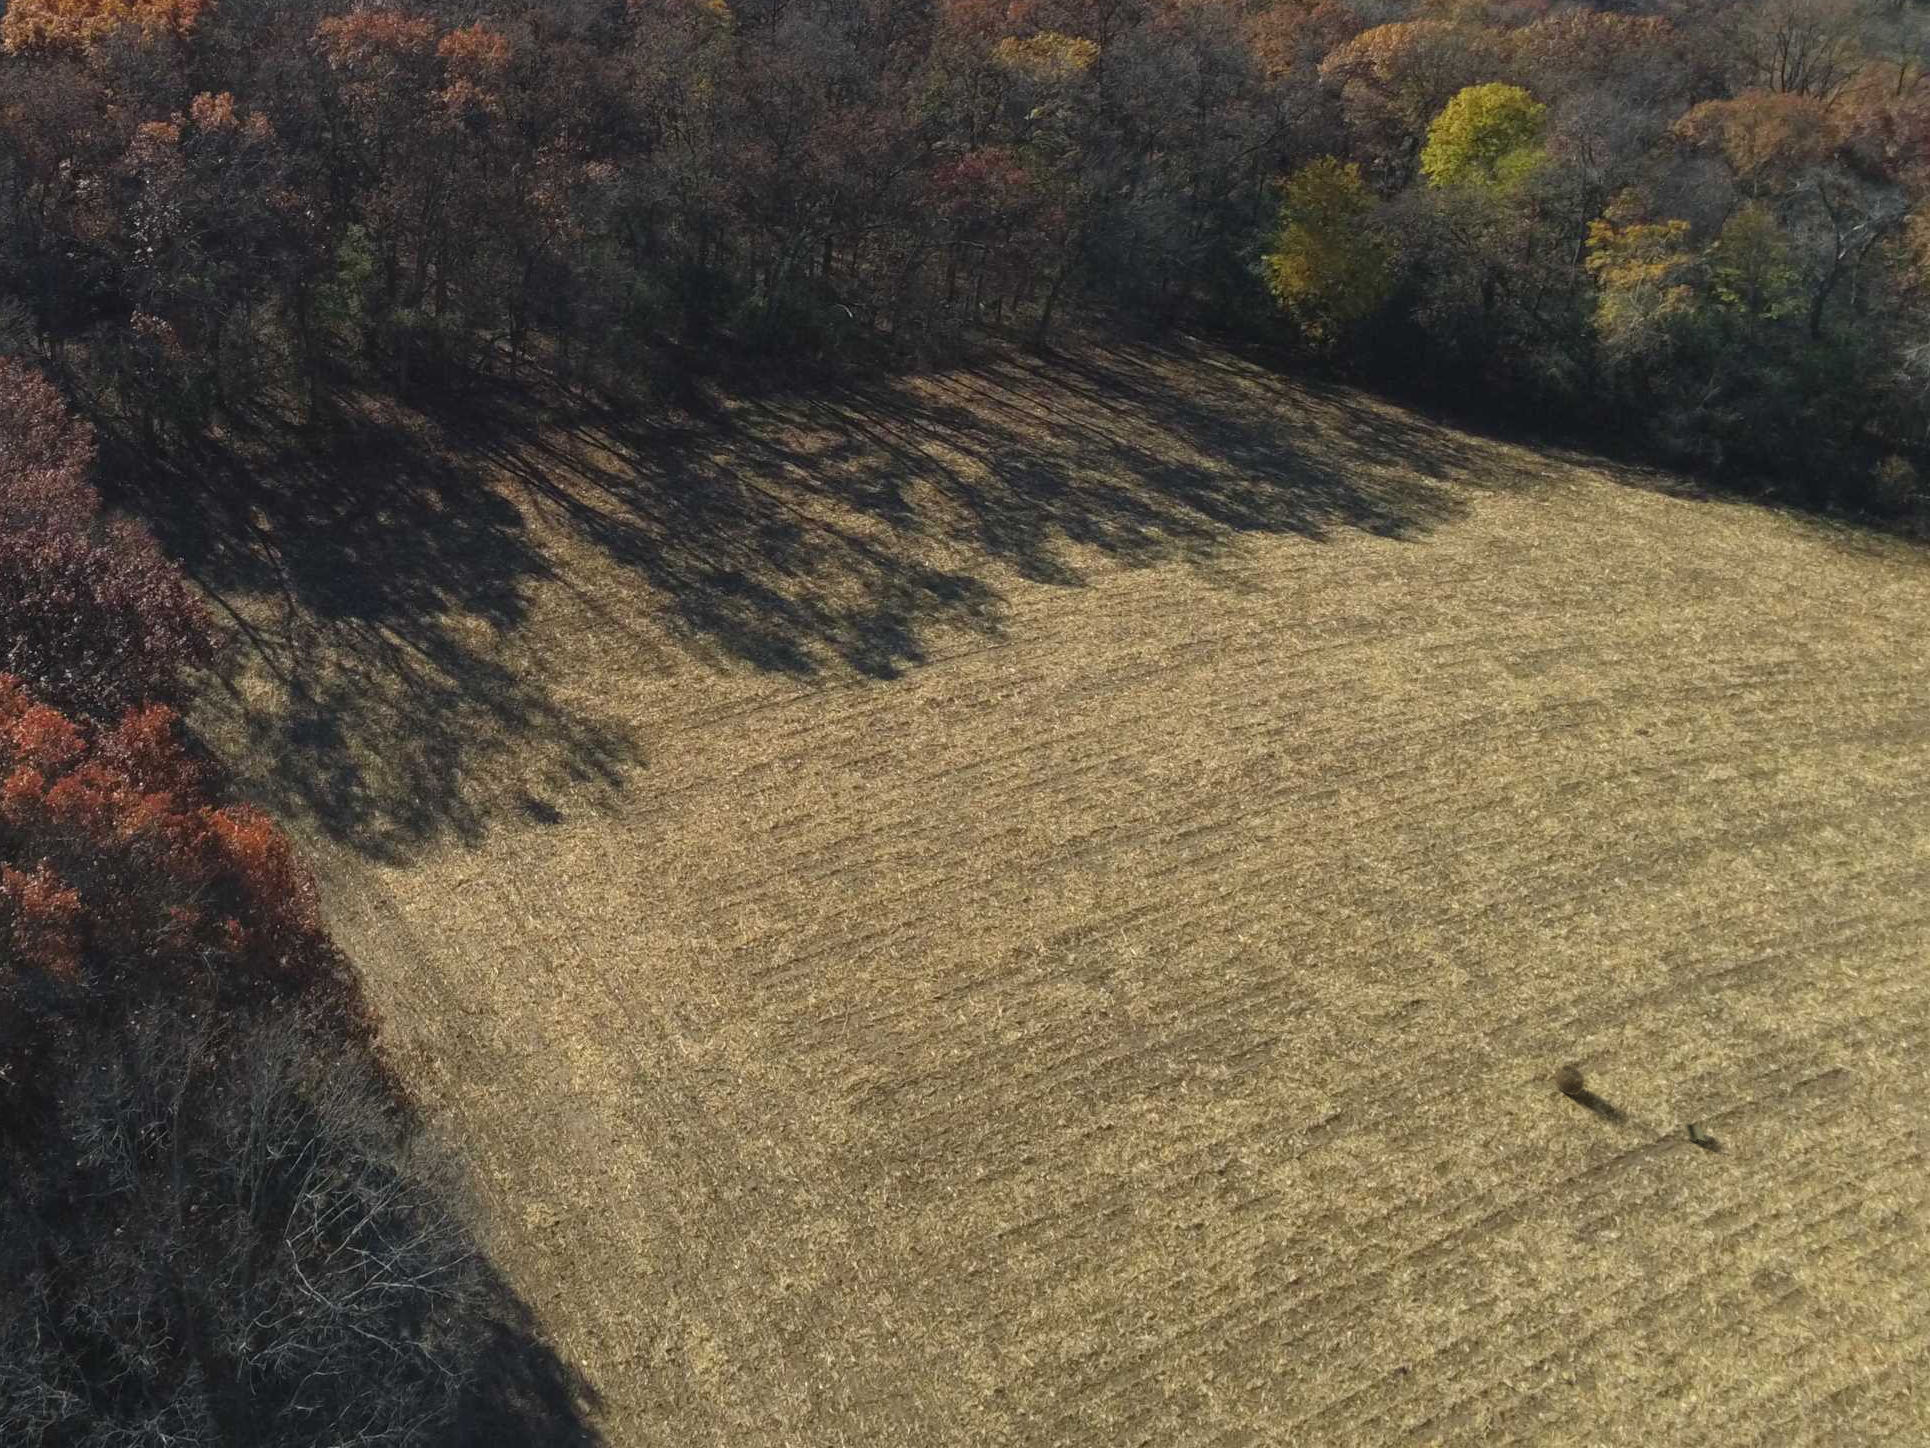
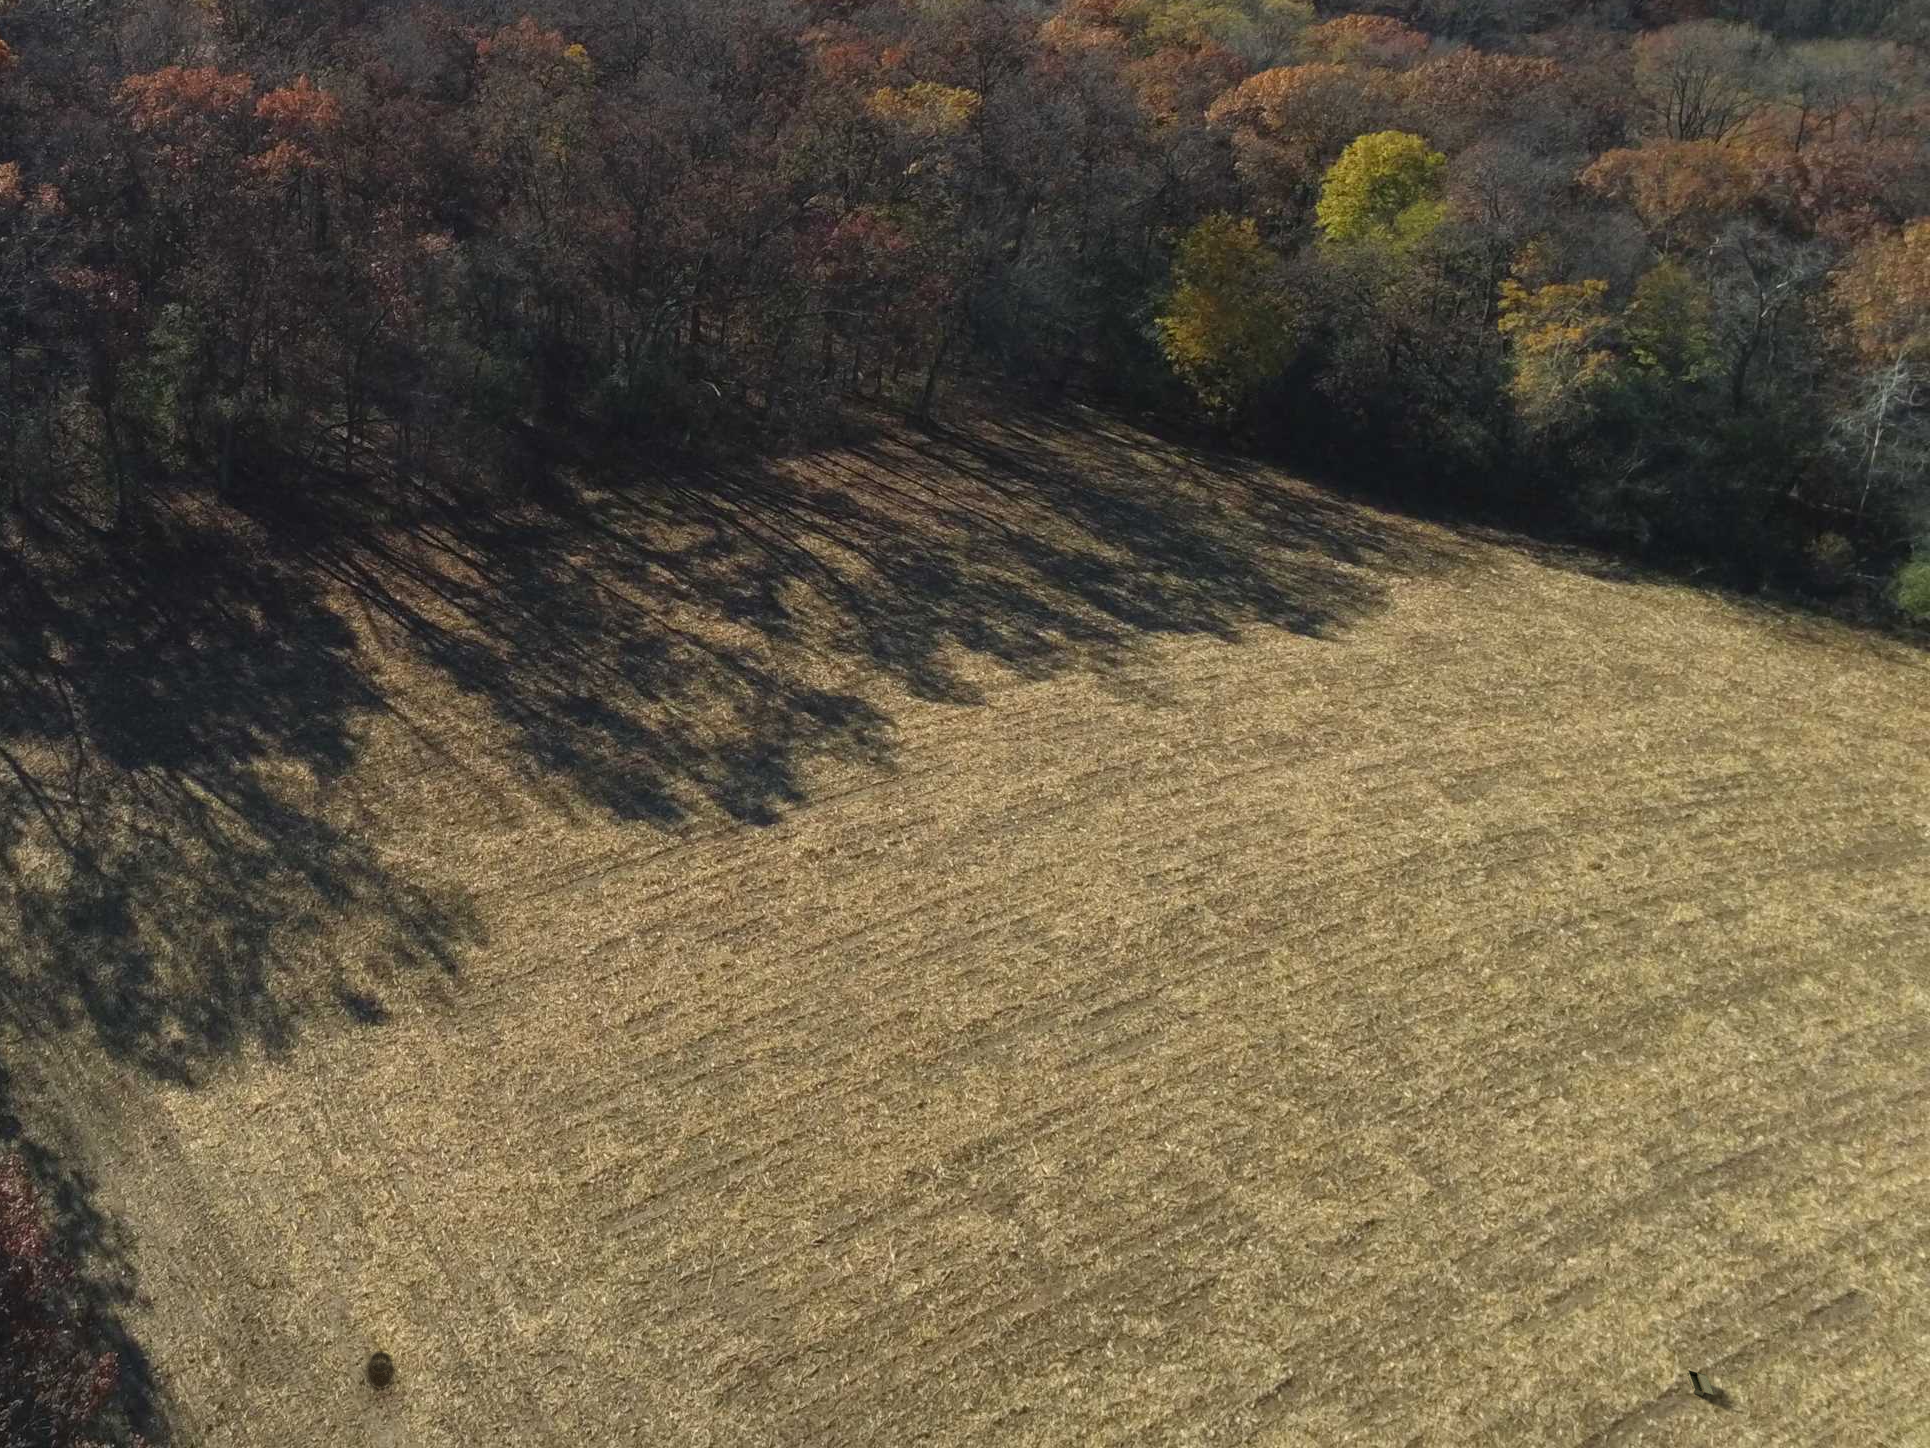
woven basket: present [1555,1066,1584,1095] -> present [366,1351,395,1389]

